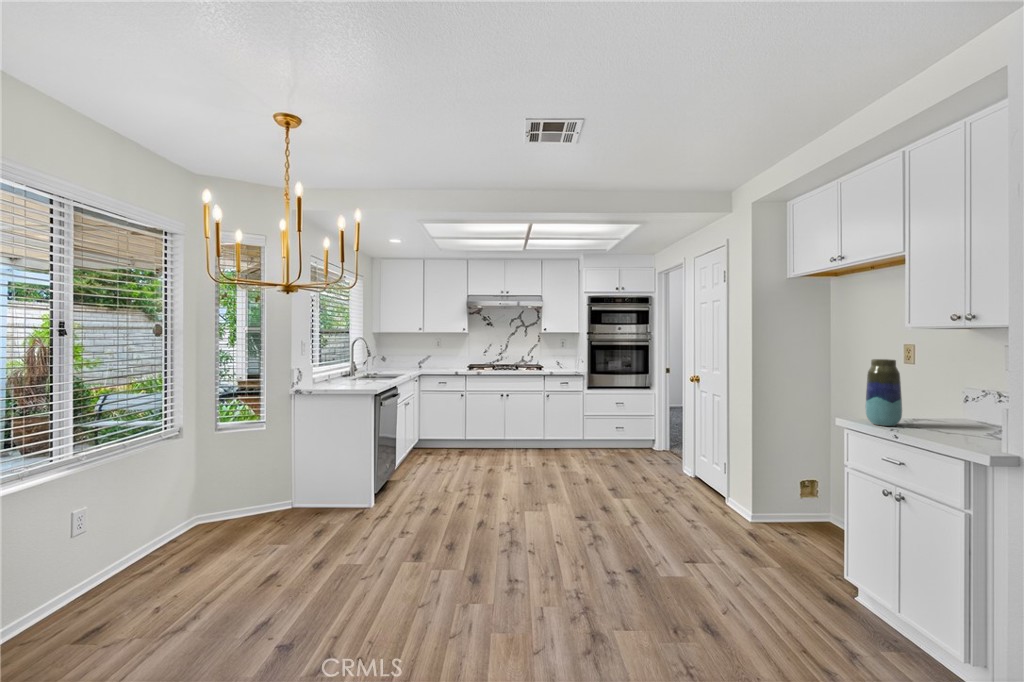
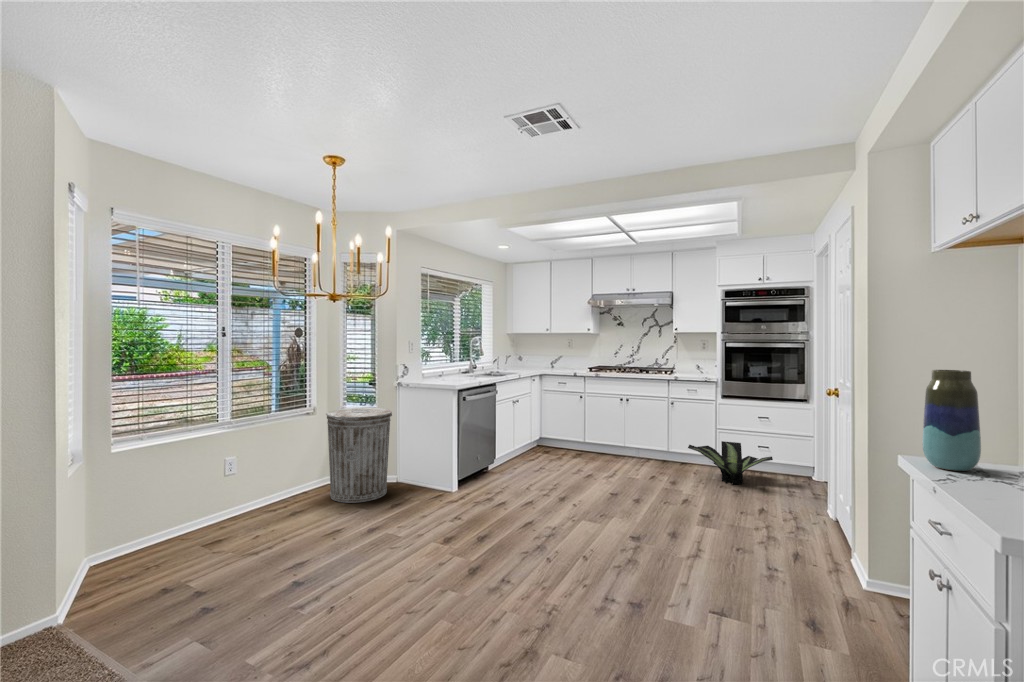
trash can: none [211,422,299,542] -> present [326,408,392,503]
potted plant: none [570,426,637,462] -> present [688,441,773,484]

